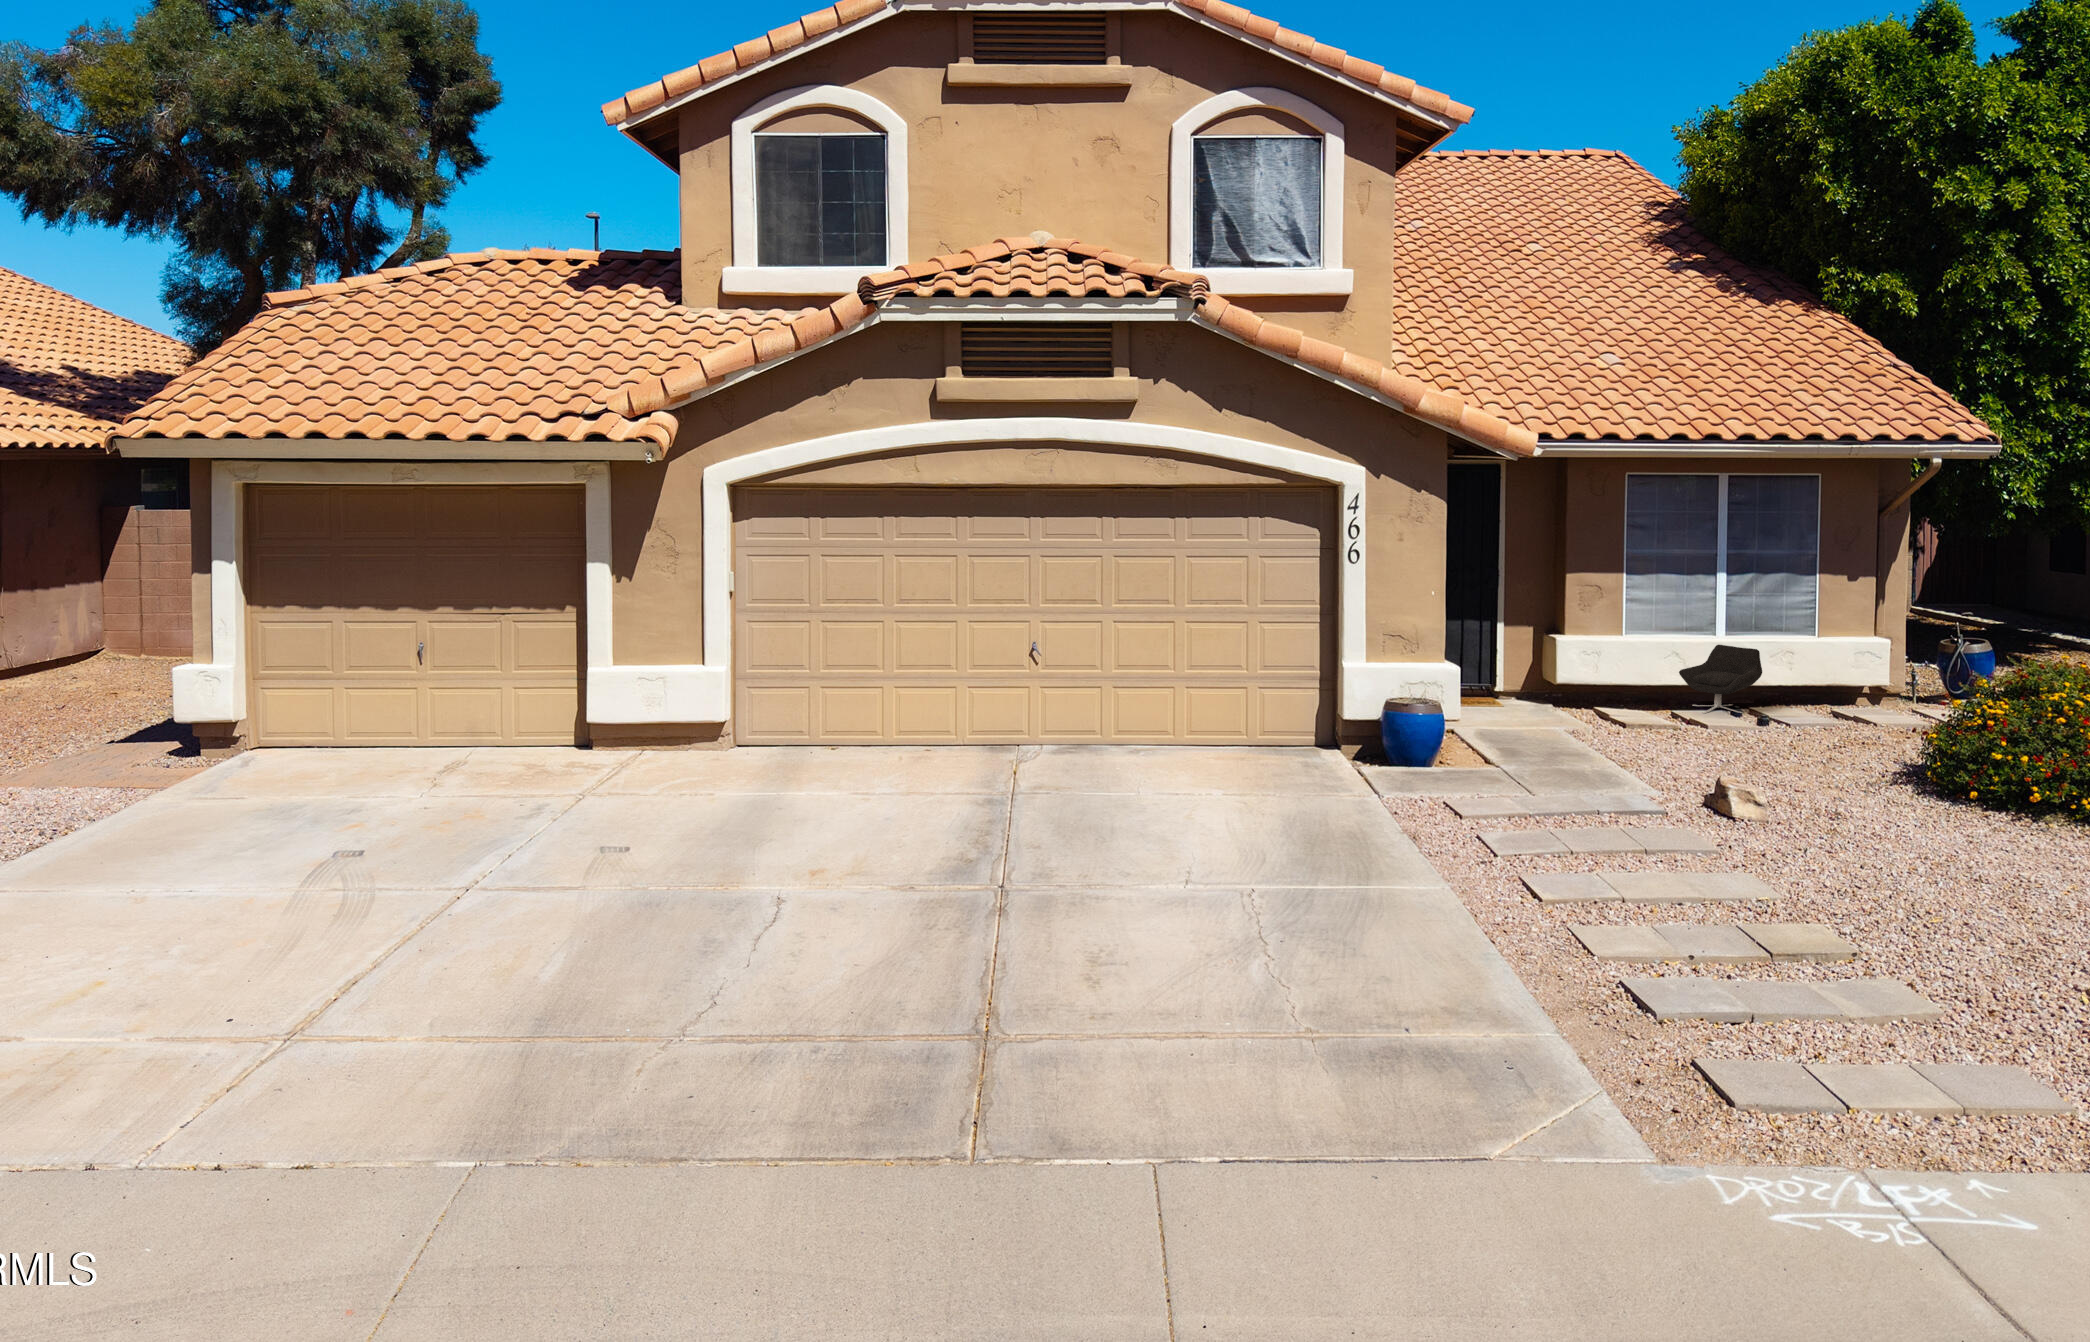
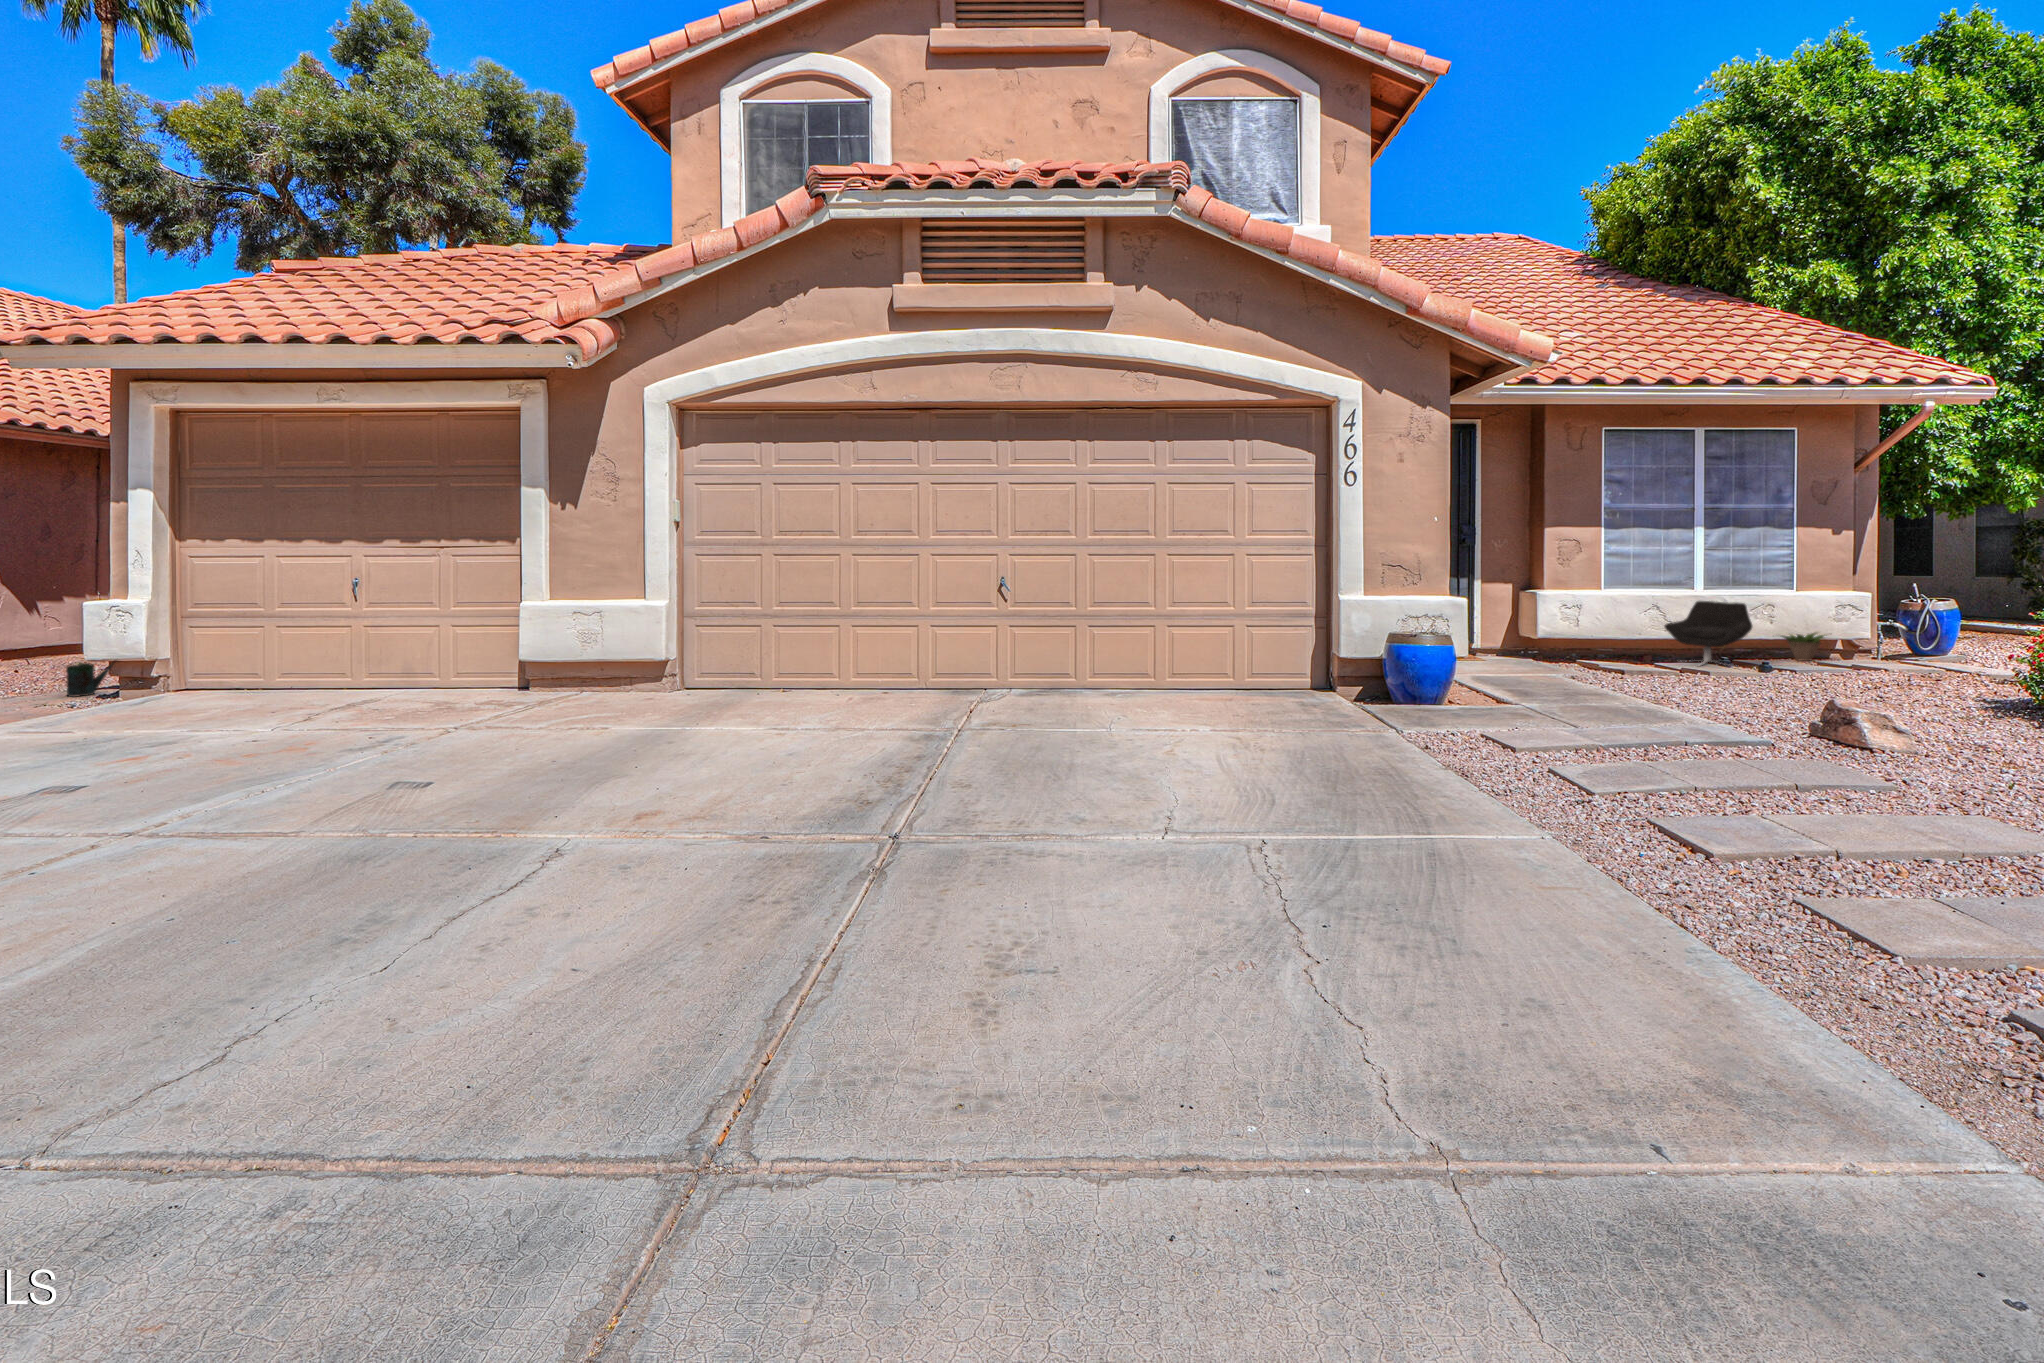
decorative plant: none [1787,675,1843,705] -> present [1782,633,1824,661]
watering can: none [150,726,201,765] -> present [66,661,117,697]

